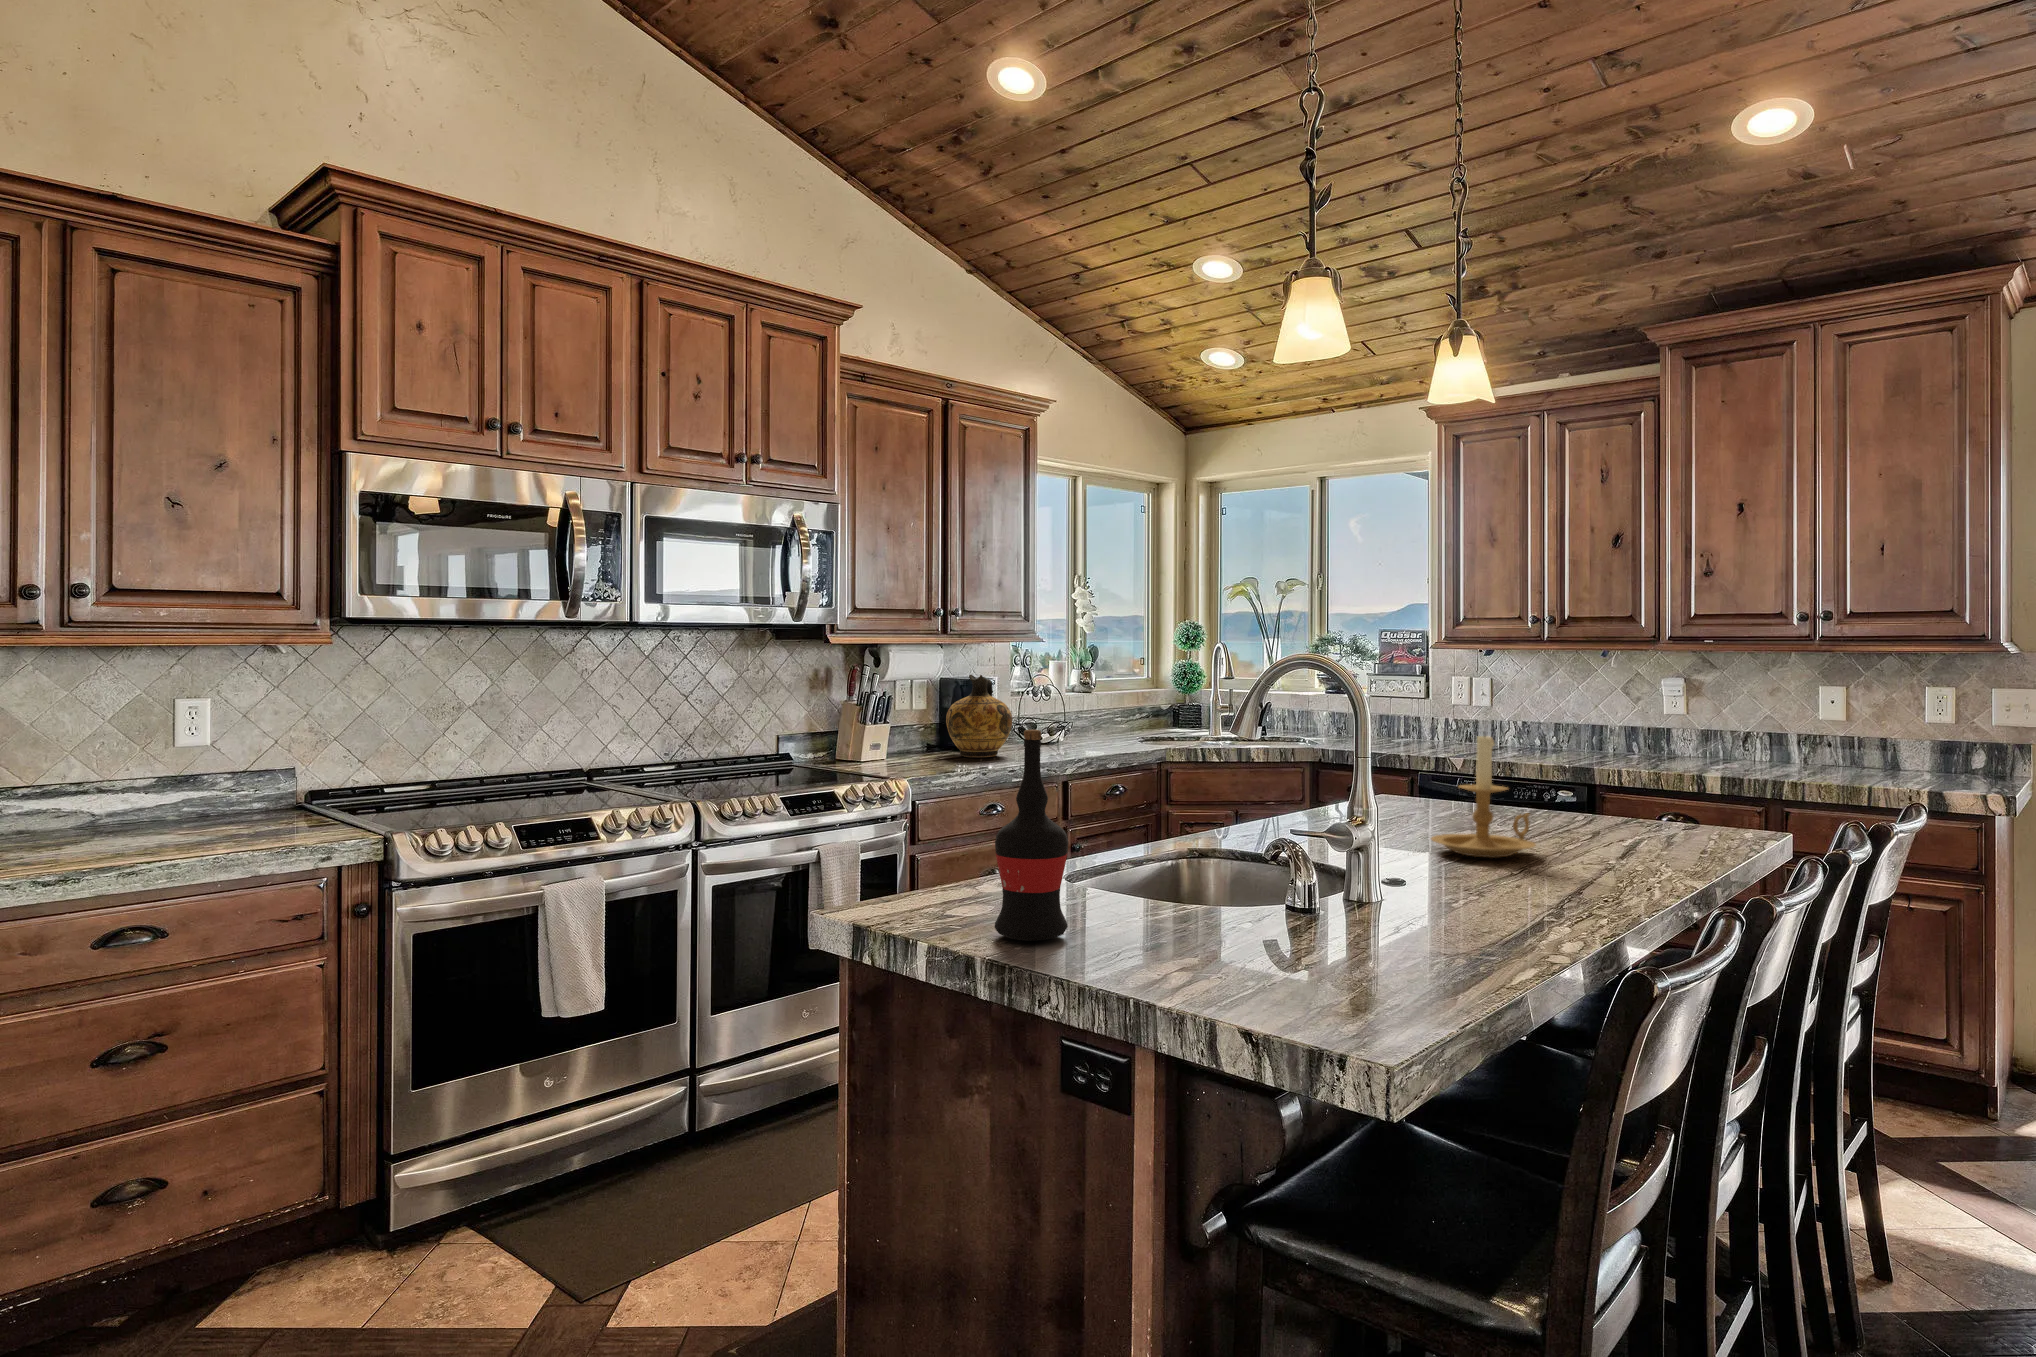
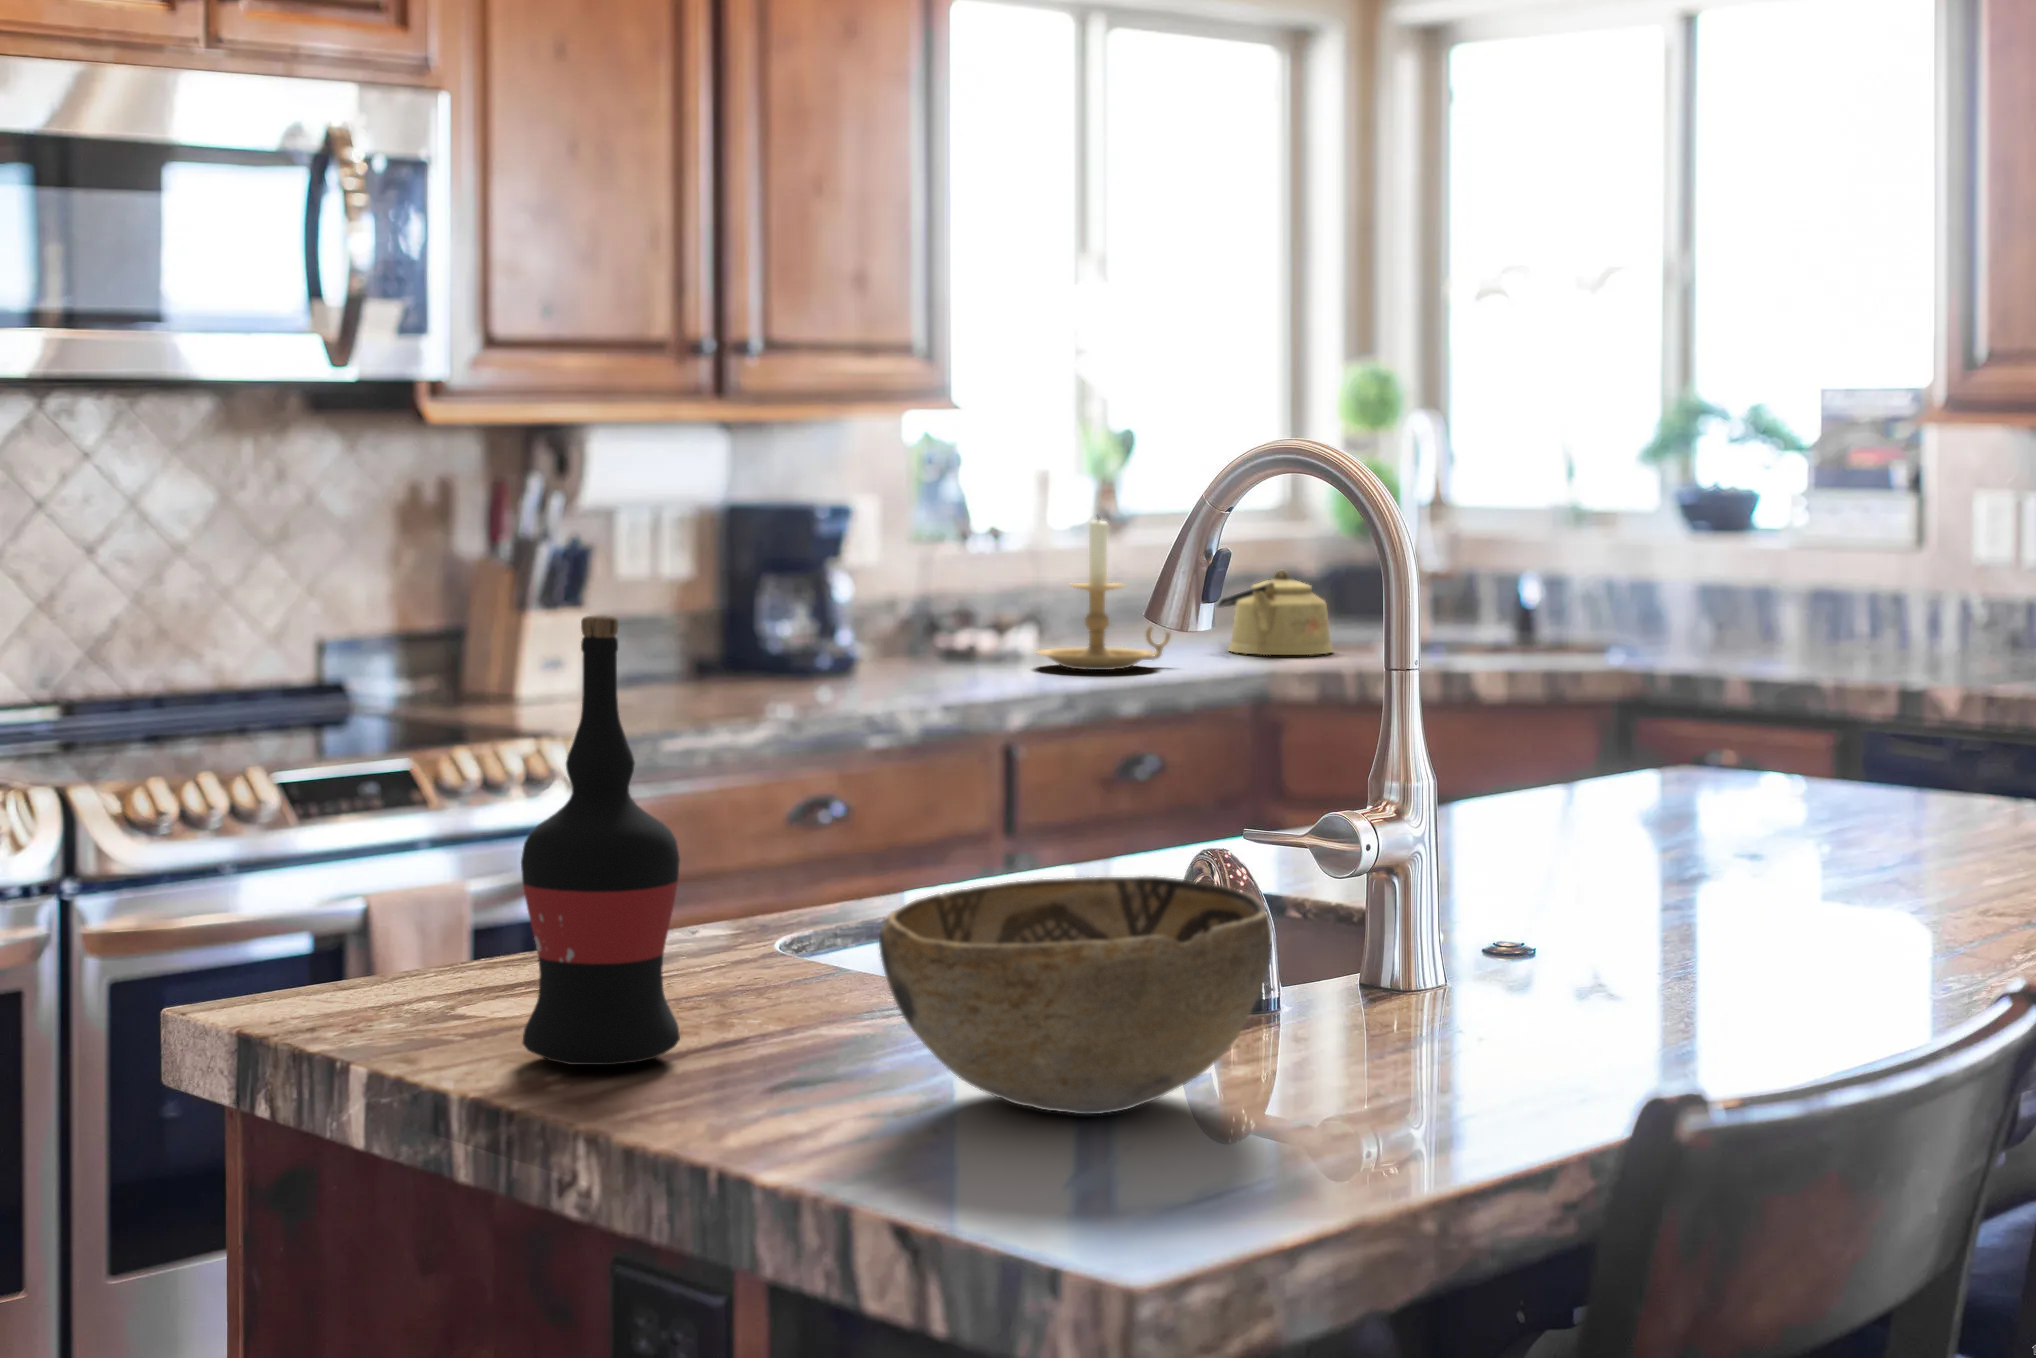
ceramic jug: present [946,675,1012,757] -> none [725,492,886,692]
kettle: none [1133,706,1180,741] -> present [1218,570,1333,655]
candle holder: present [1431,733,1535,858] -> present [1037,519,1170,670]
decorative bowl: none [1176,849,1363,965] -> present [879,876,1272,1114]

